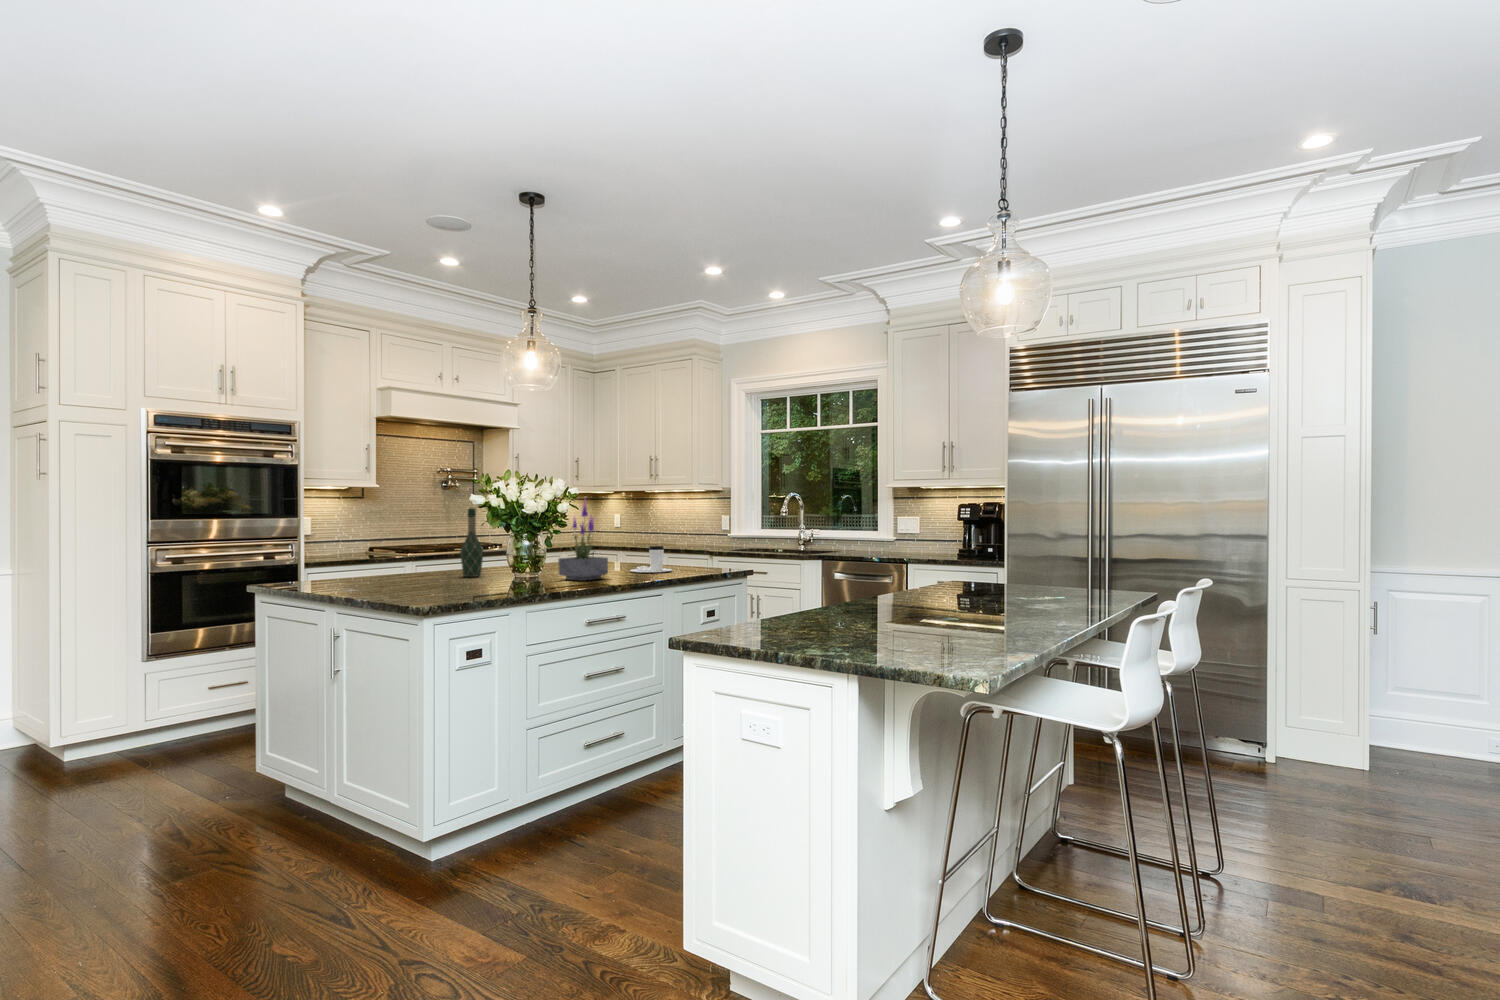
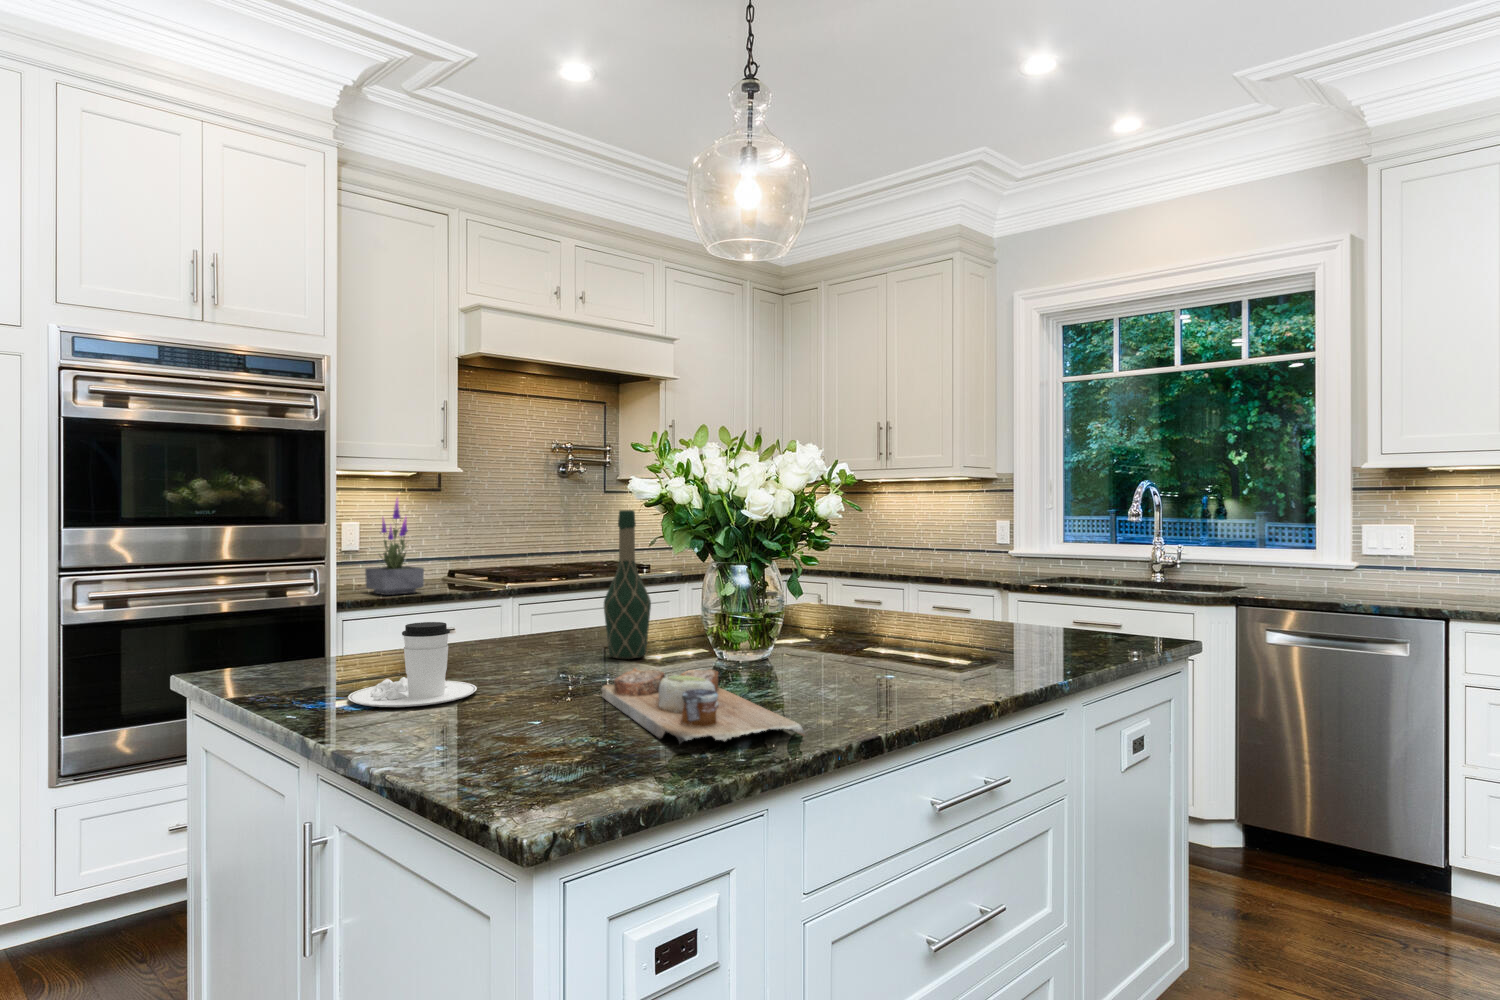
potted plant: present [558,499,608,581] -> present [365,498,424,595]
coffee cup: present [630,546,672,573] -> present [348,622,477,707]
cutting board: none [456,573,532,593] -> present [602,668,805,744]

